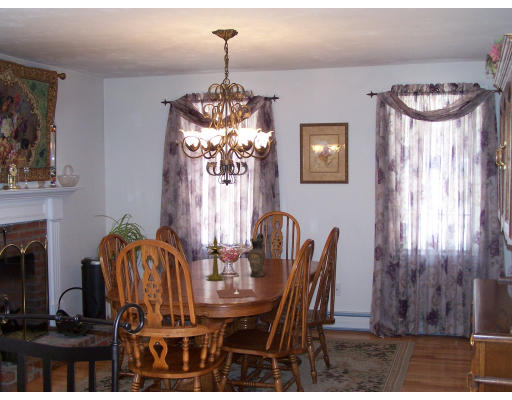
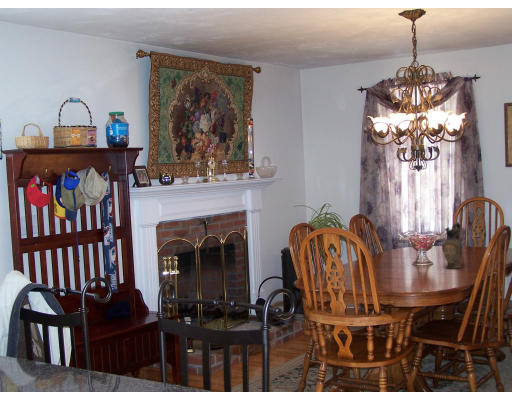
candlestick: present [206,236,224,281] -> none [397,225,417,272]
wine glass: present [217,277,257,298] -> none [406,268,447,289]

